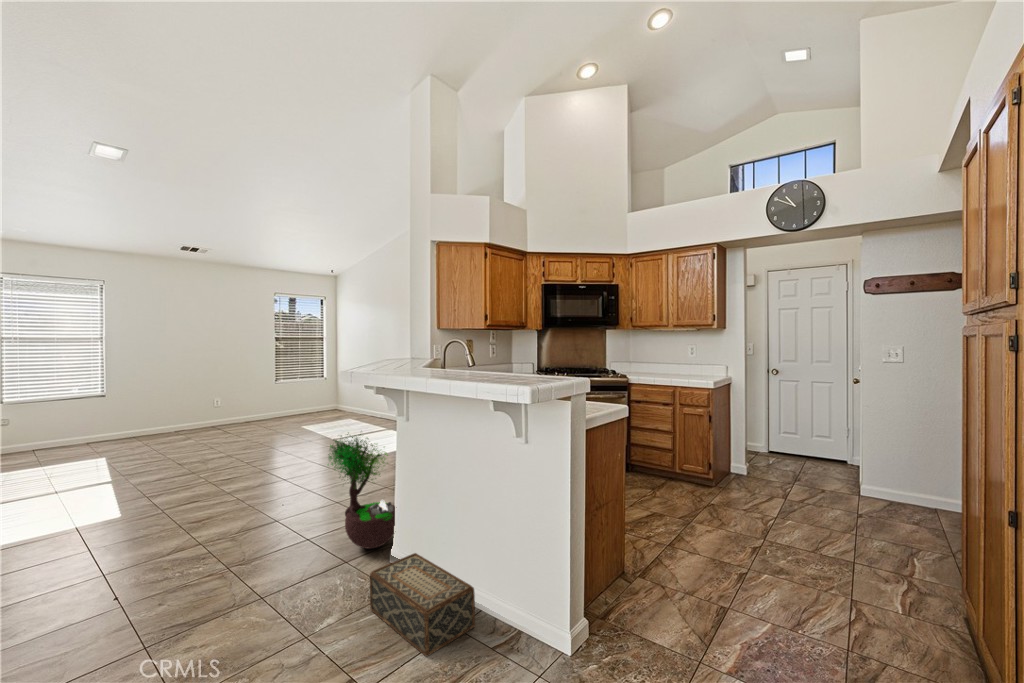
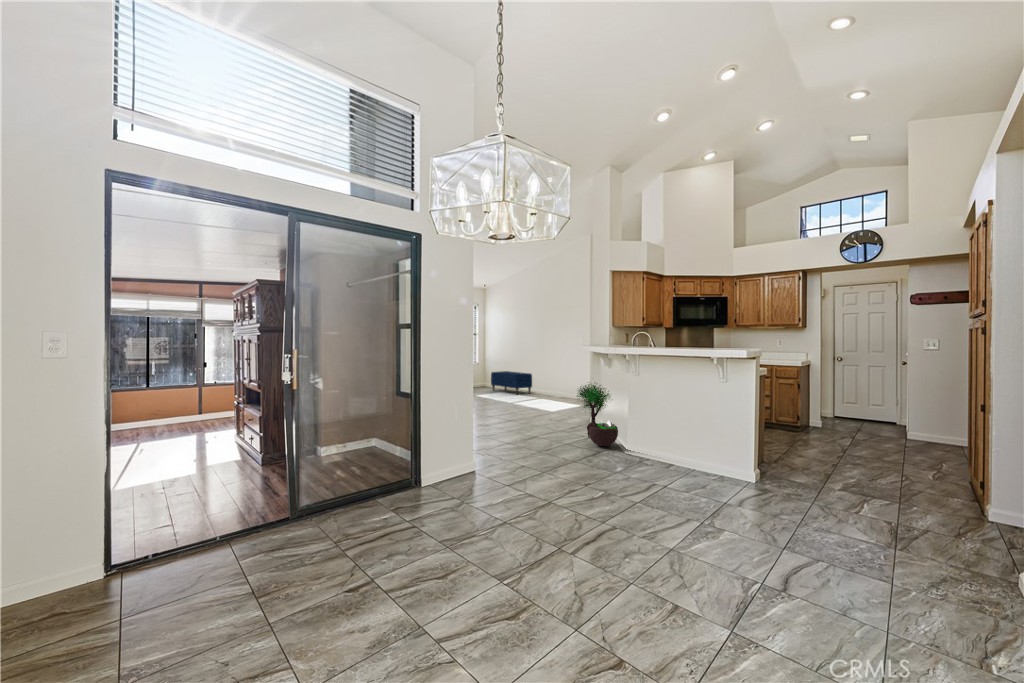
bench: none [339,386,391,421] -> present [491,371,532,395]
woven basket: present [370,553,475,656] -> none [632,440,693,476]

